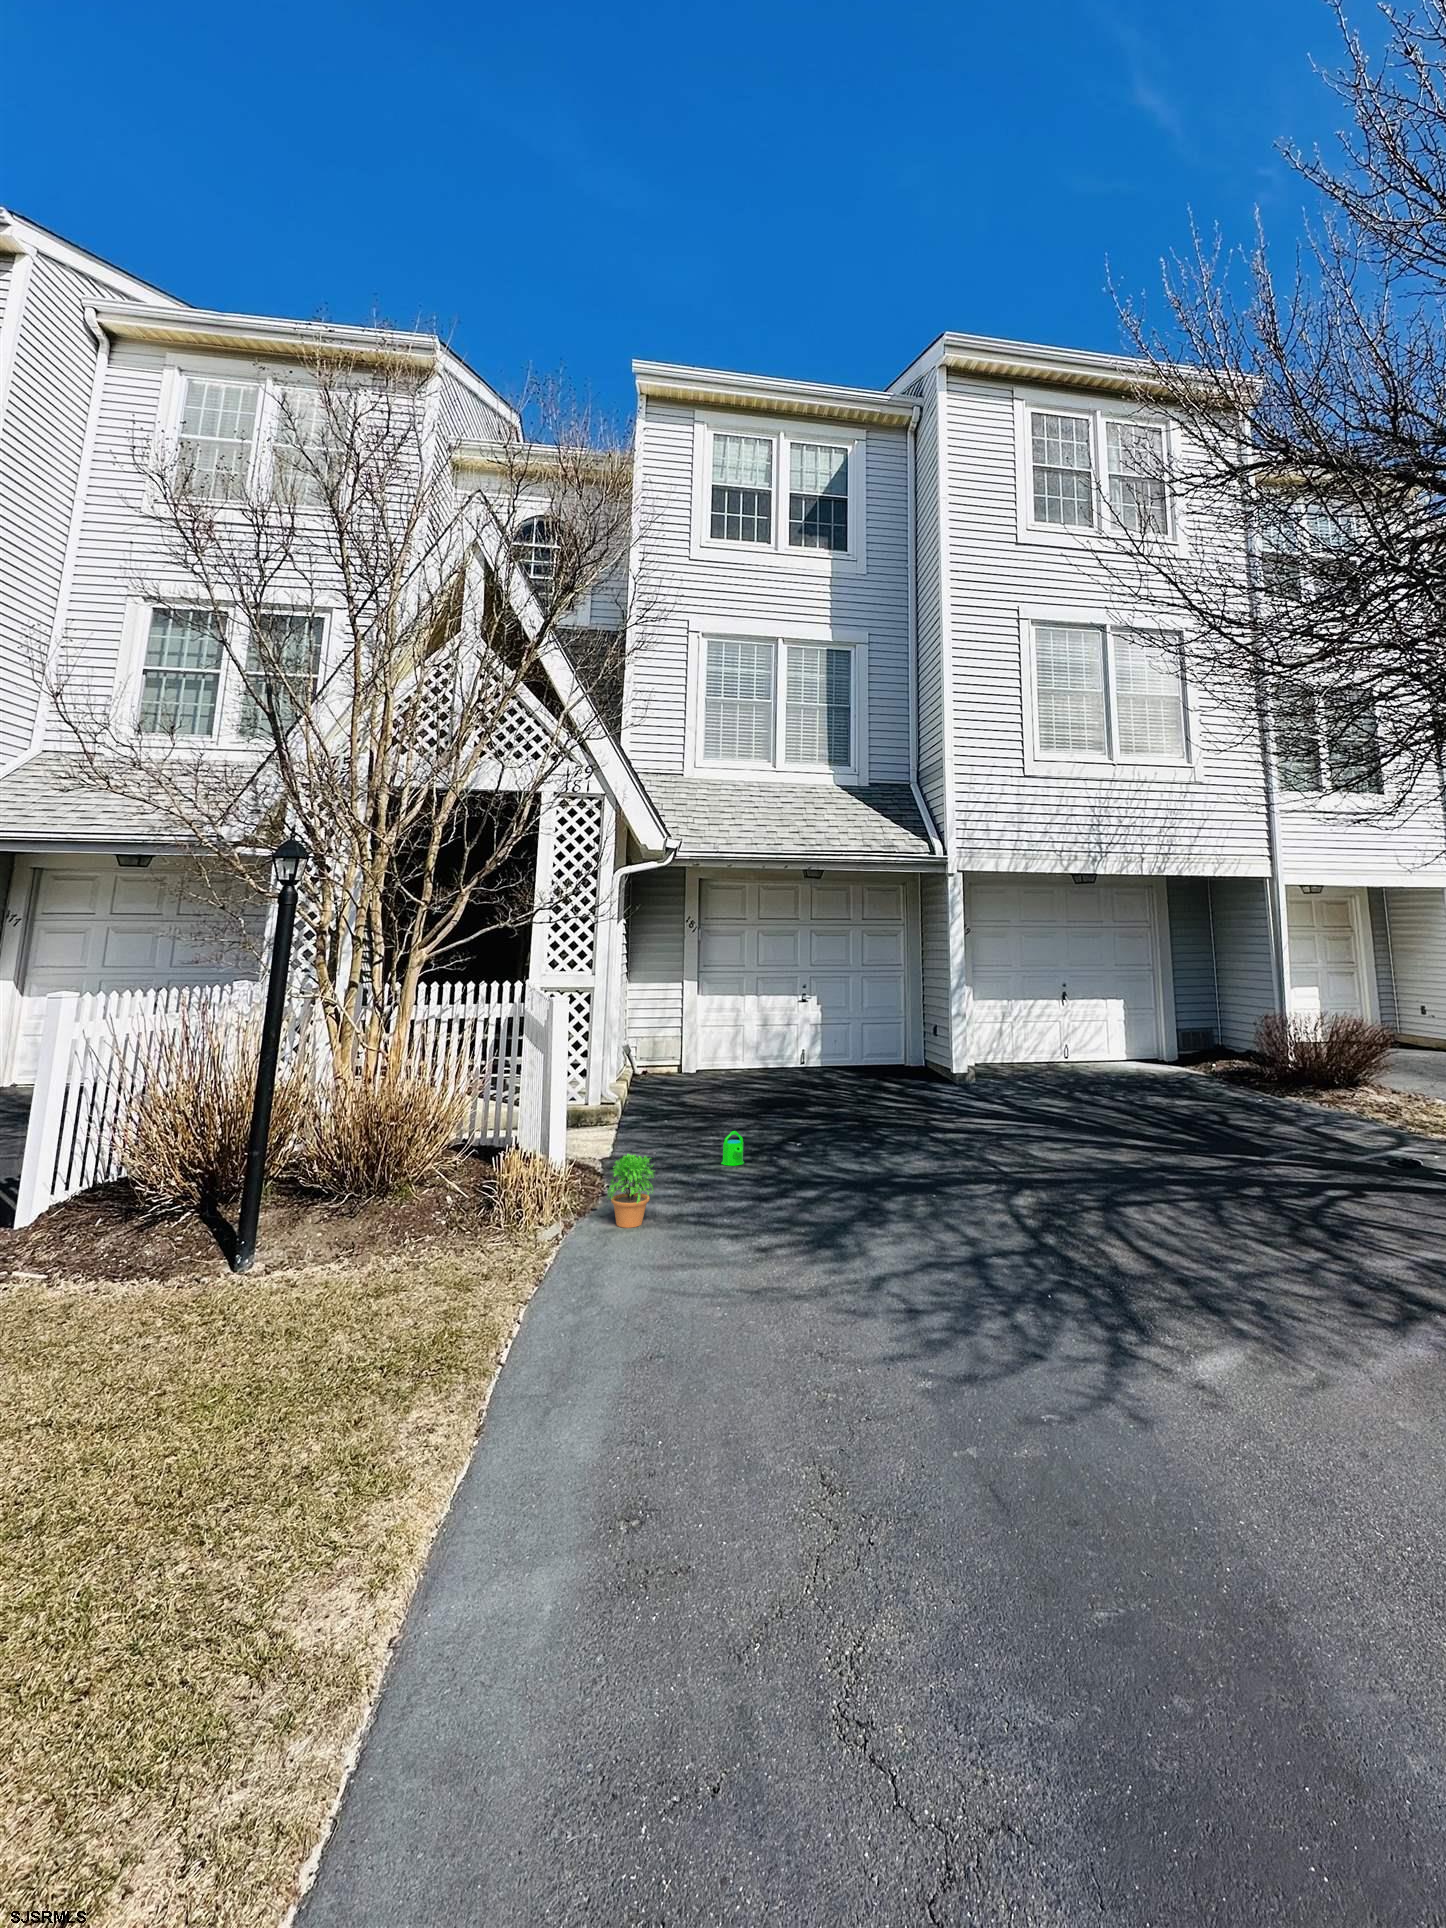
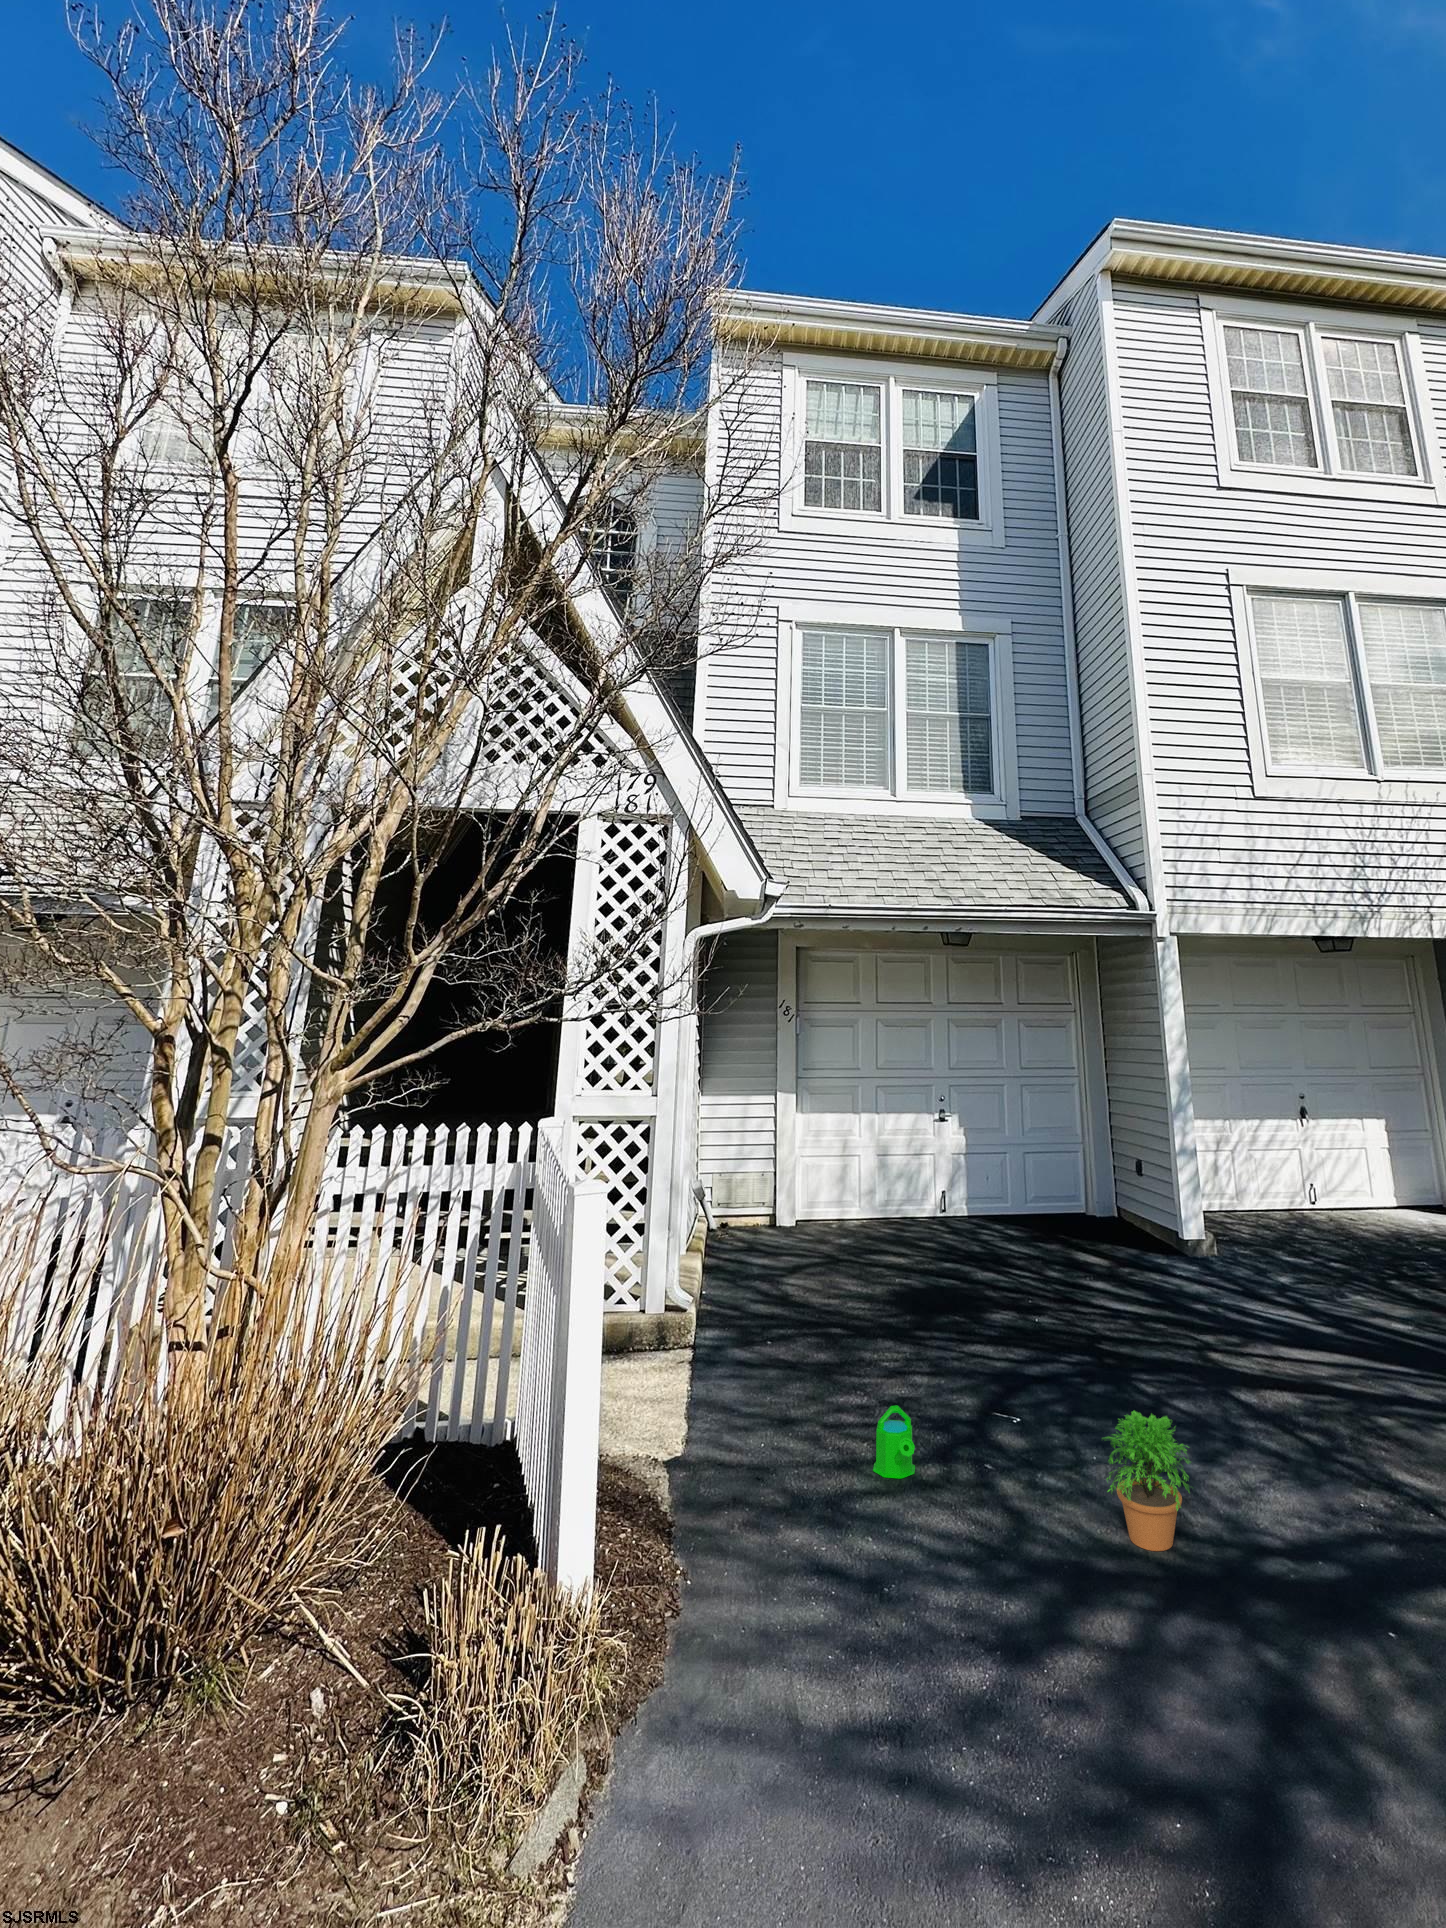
potted plant: present [607,1154,654,1228] -> present [1106,1411,1190,1551]

